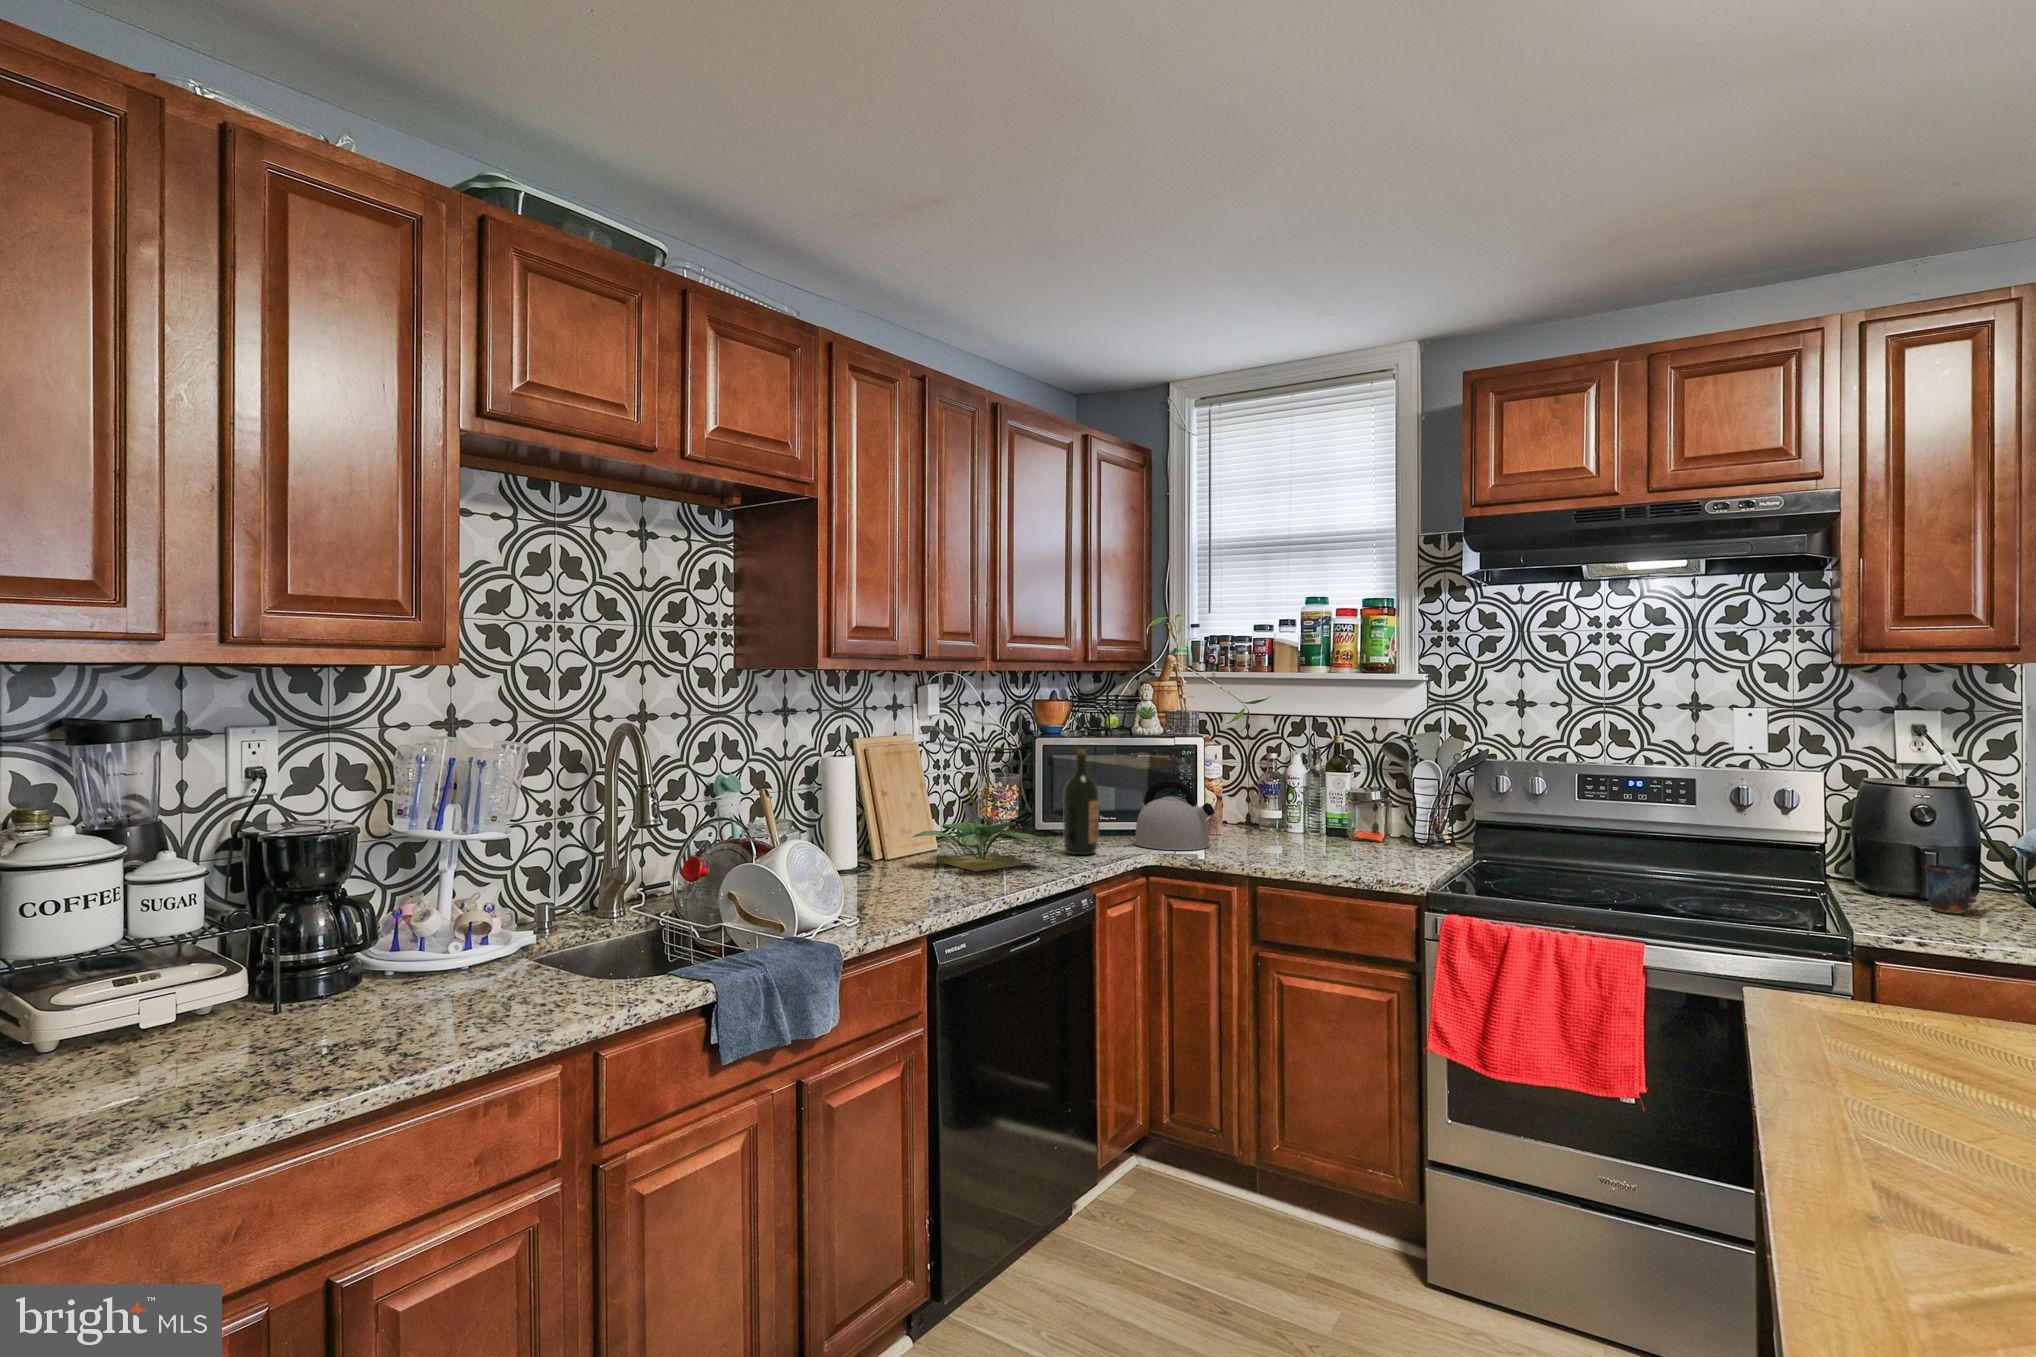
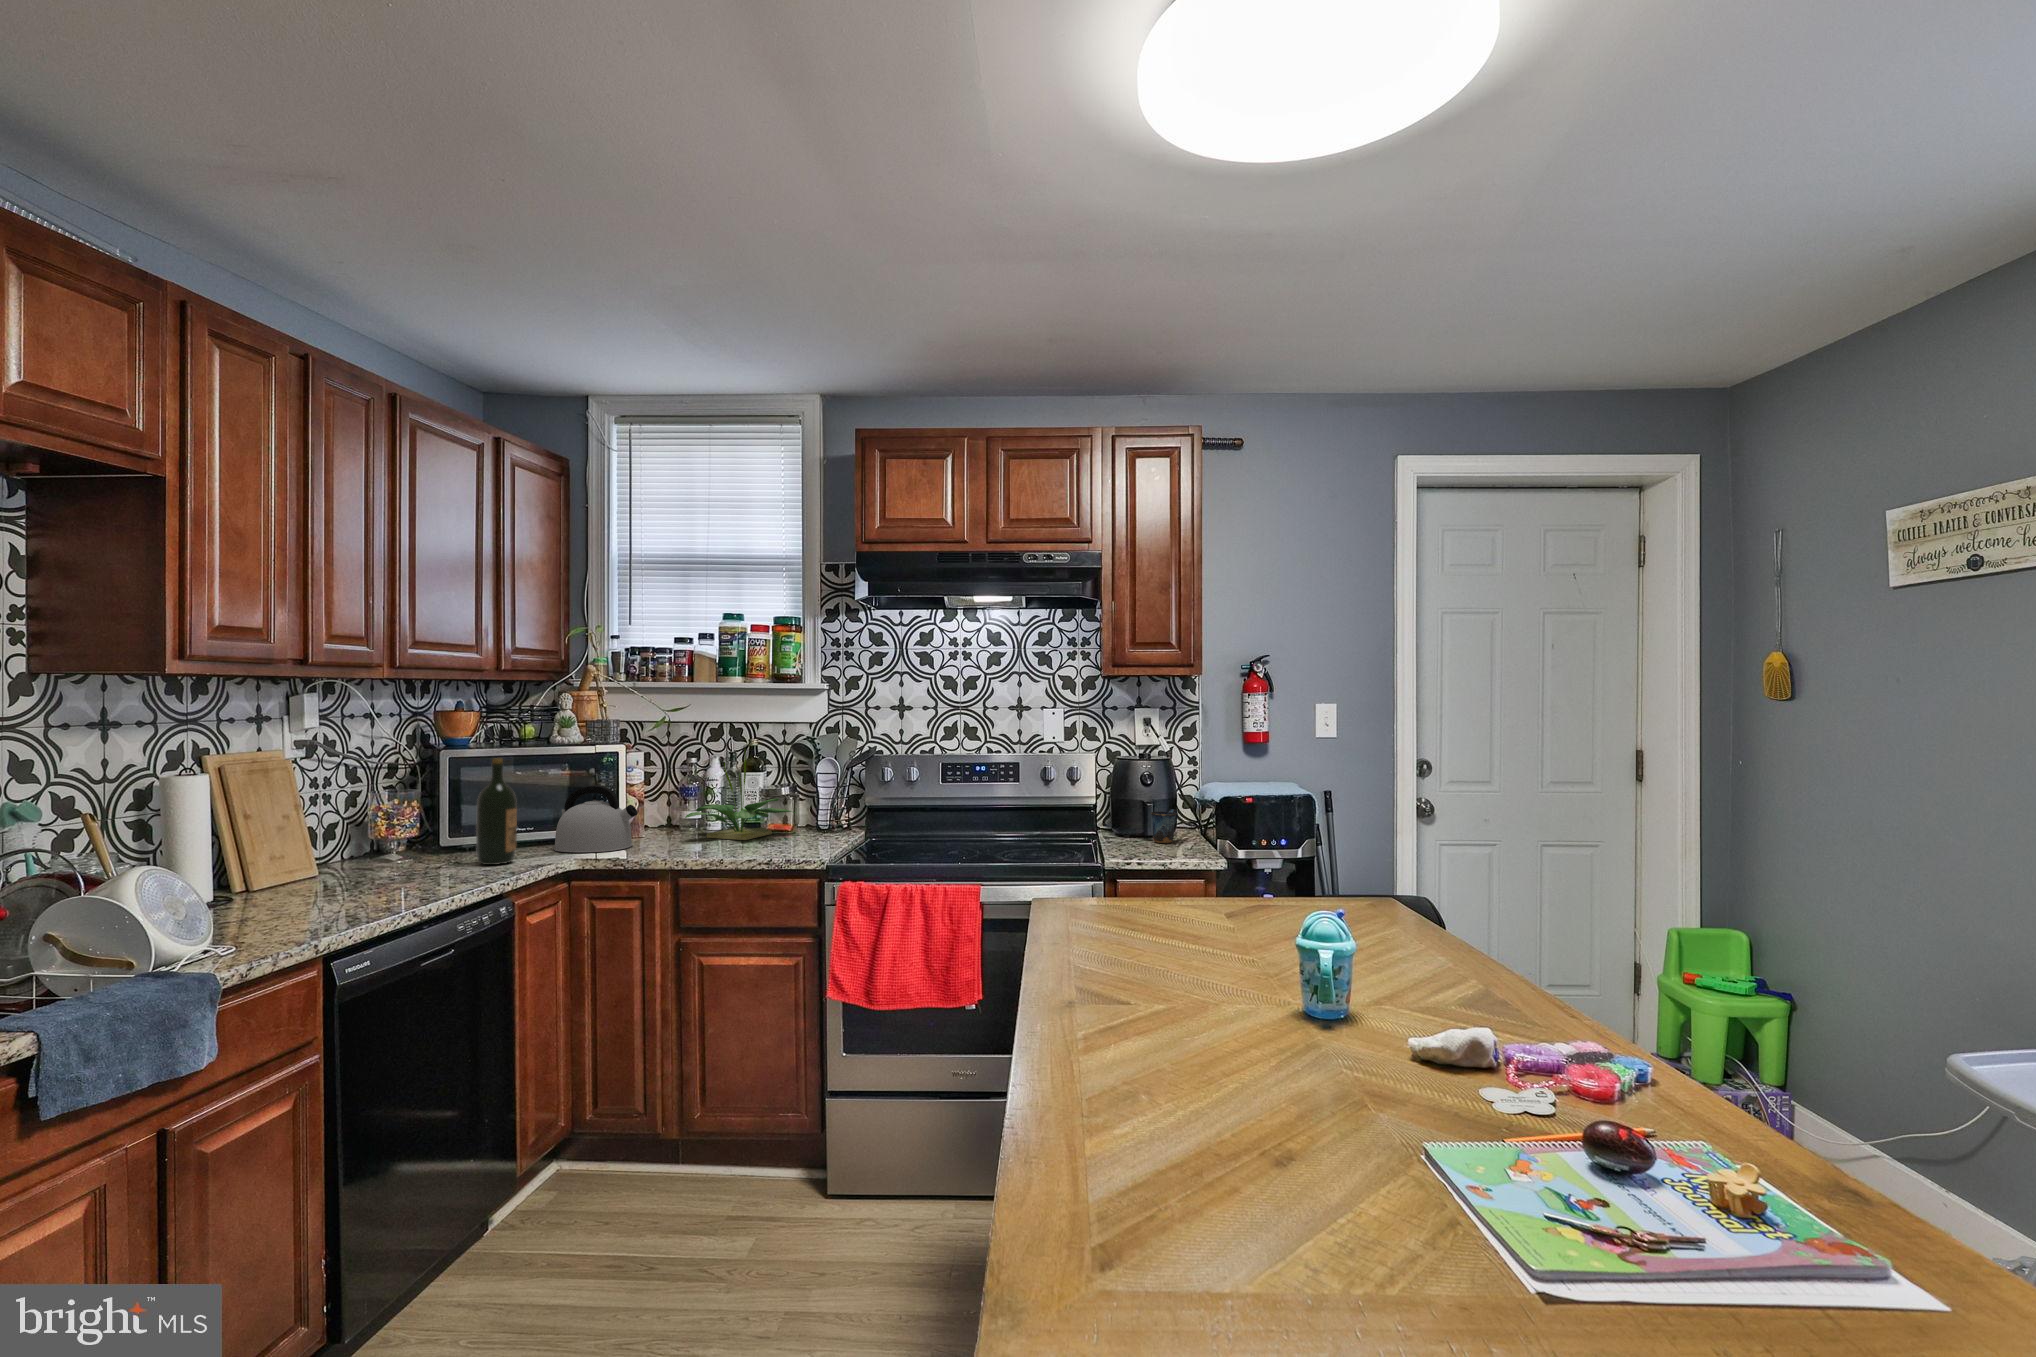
potted plant: present [913,756,1049,871] -> present [685,751,796,840]

